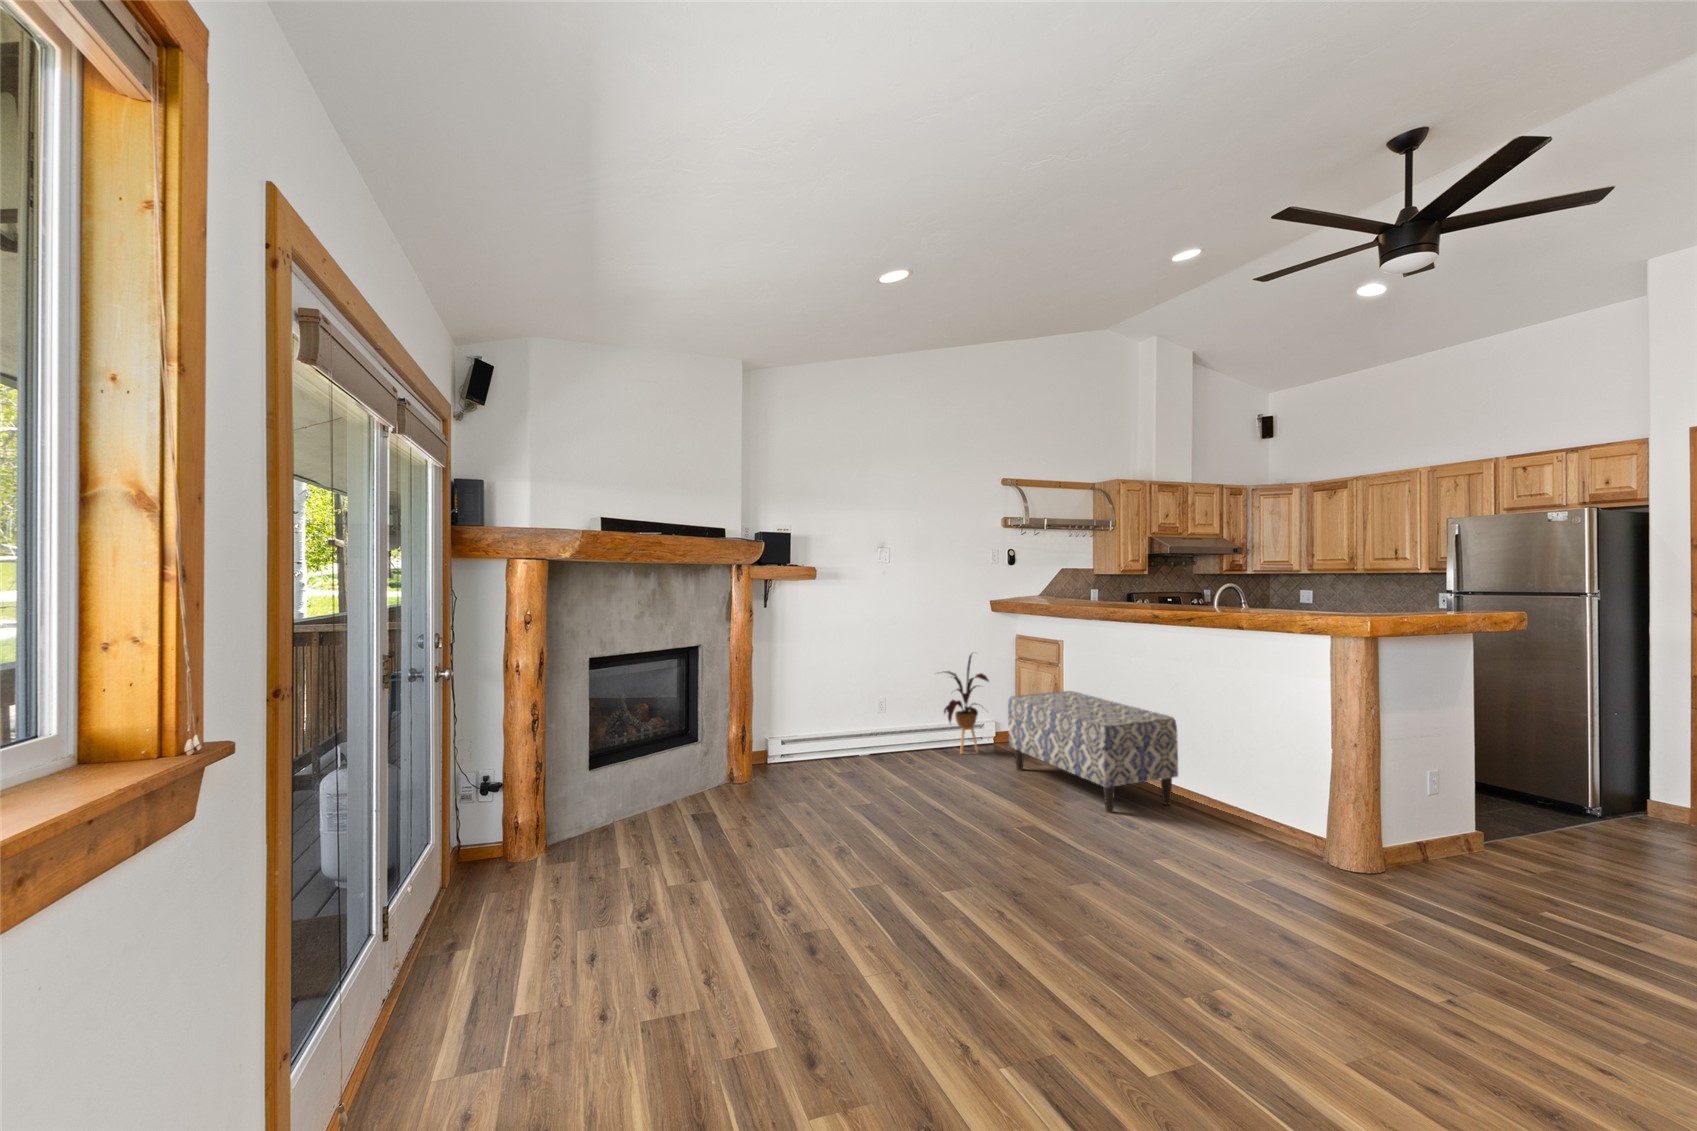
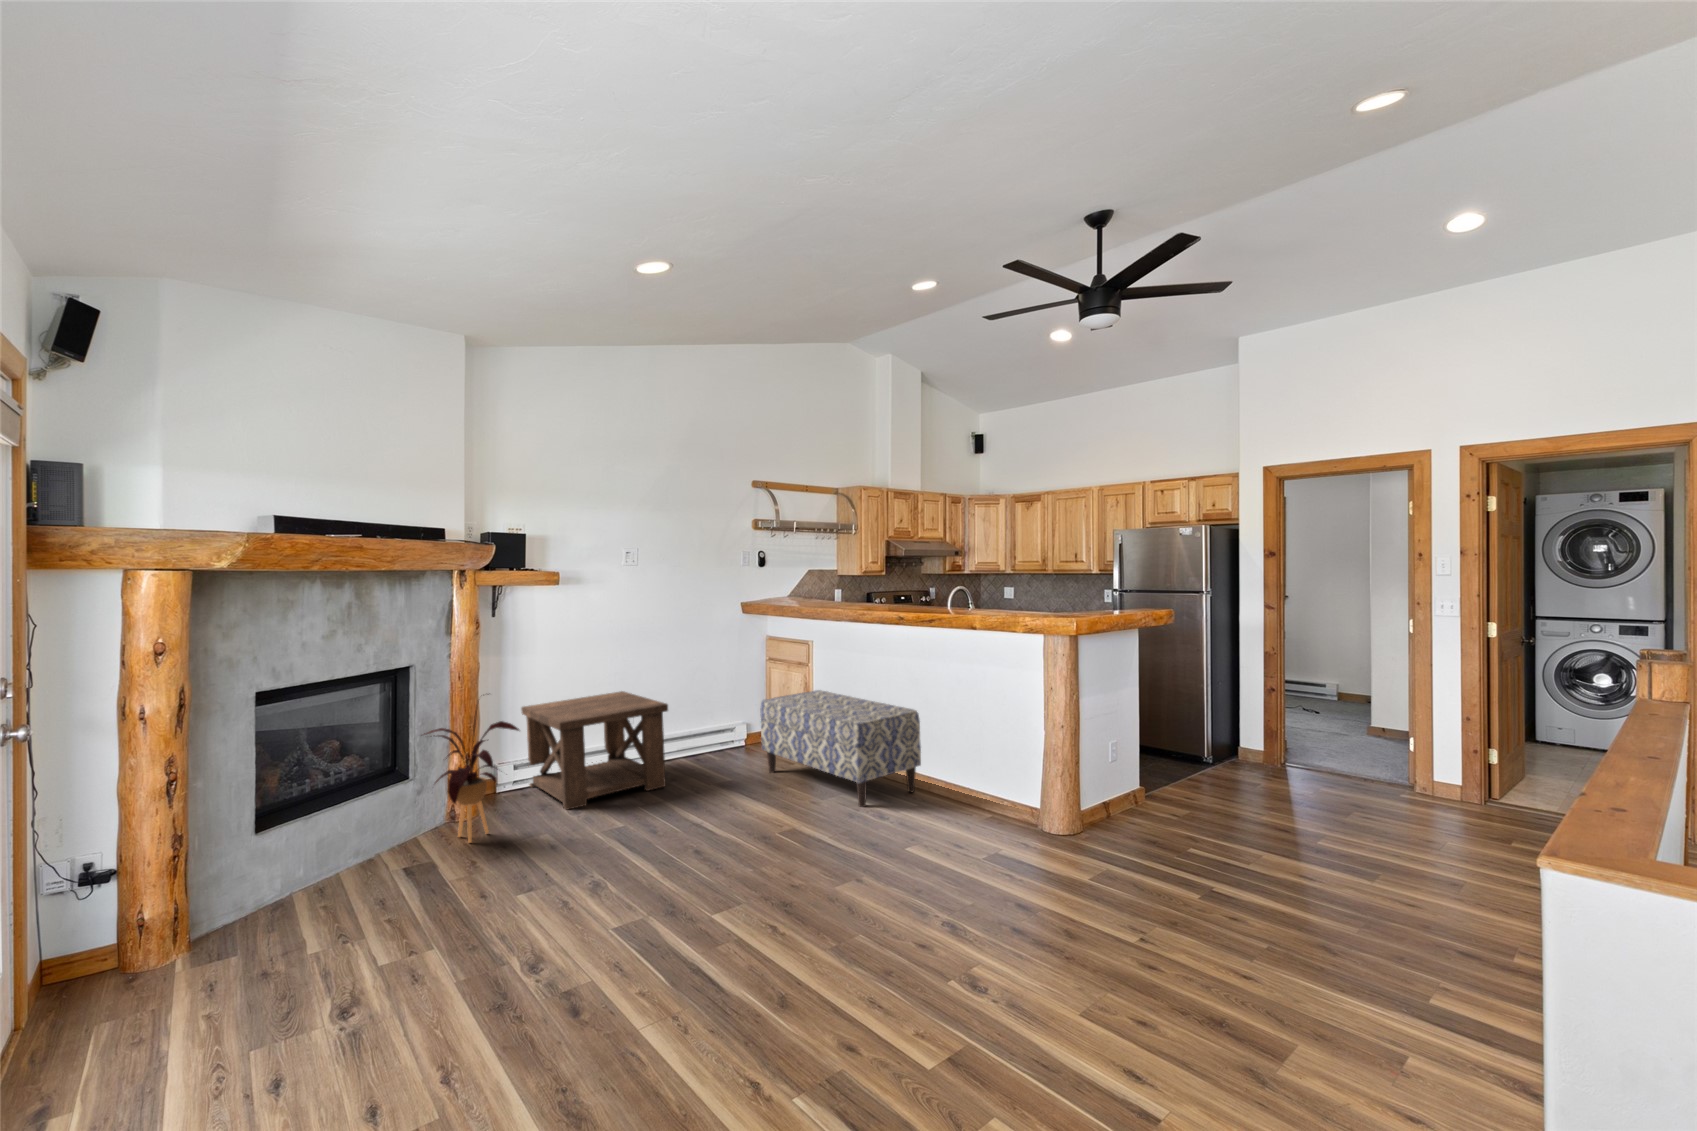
house plant: present [944,654,989,754] -> present [424,711,519,843]
side table: none [789,680,917,785] -> present [521,691,668,810]

